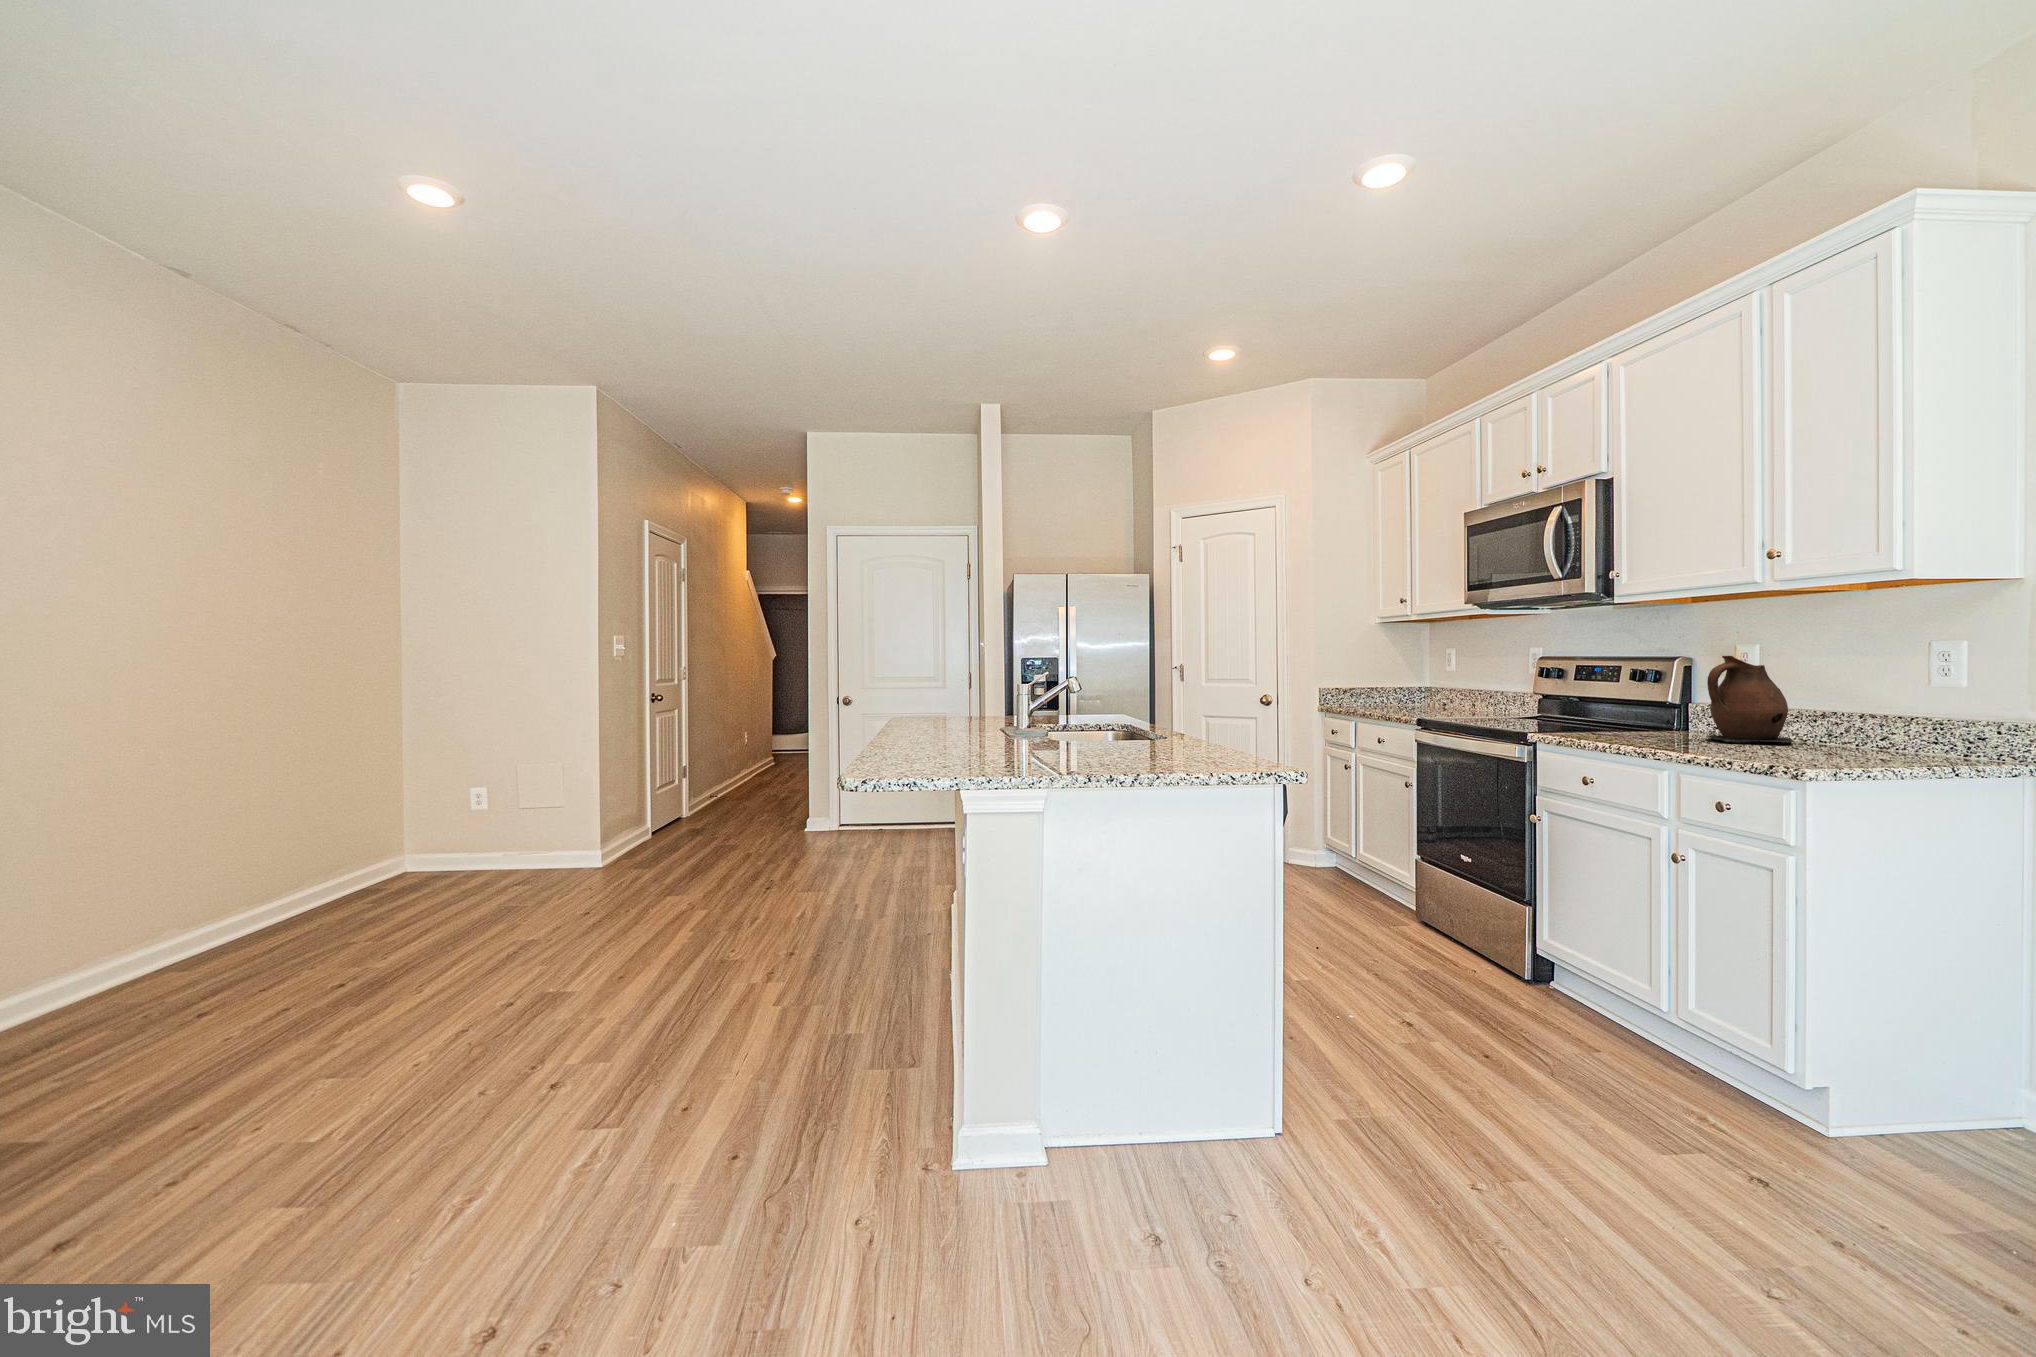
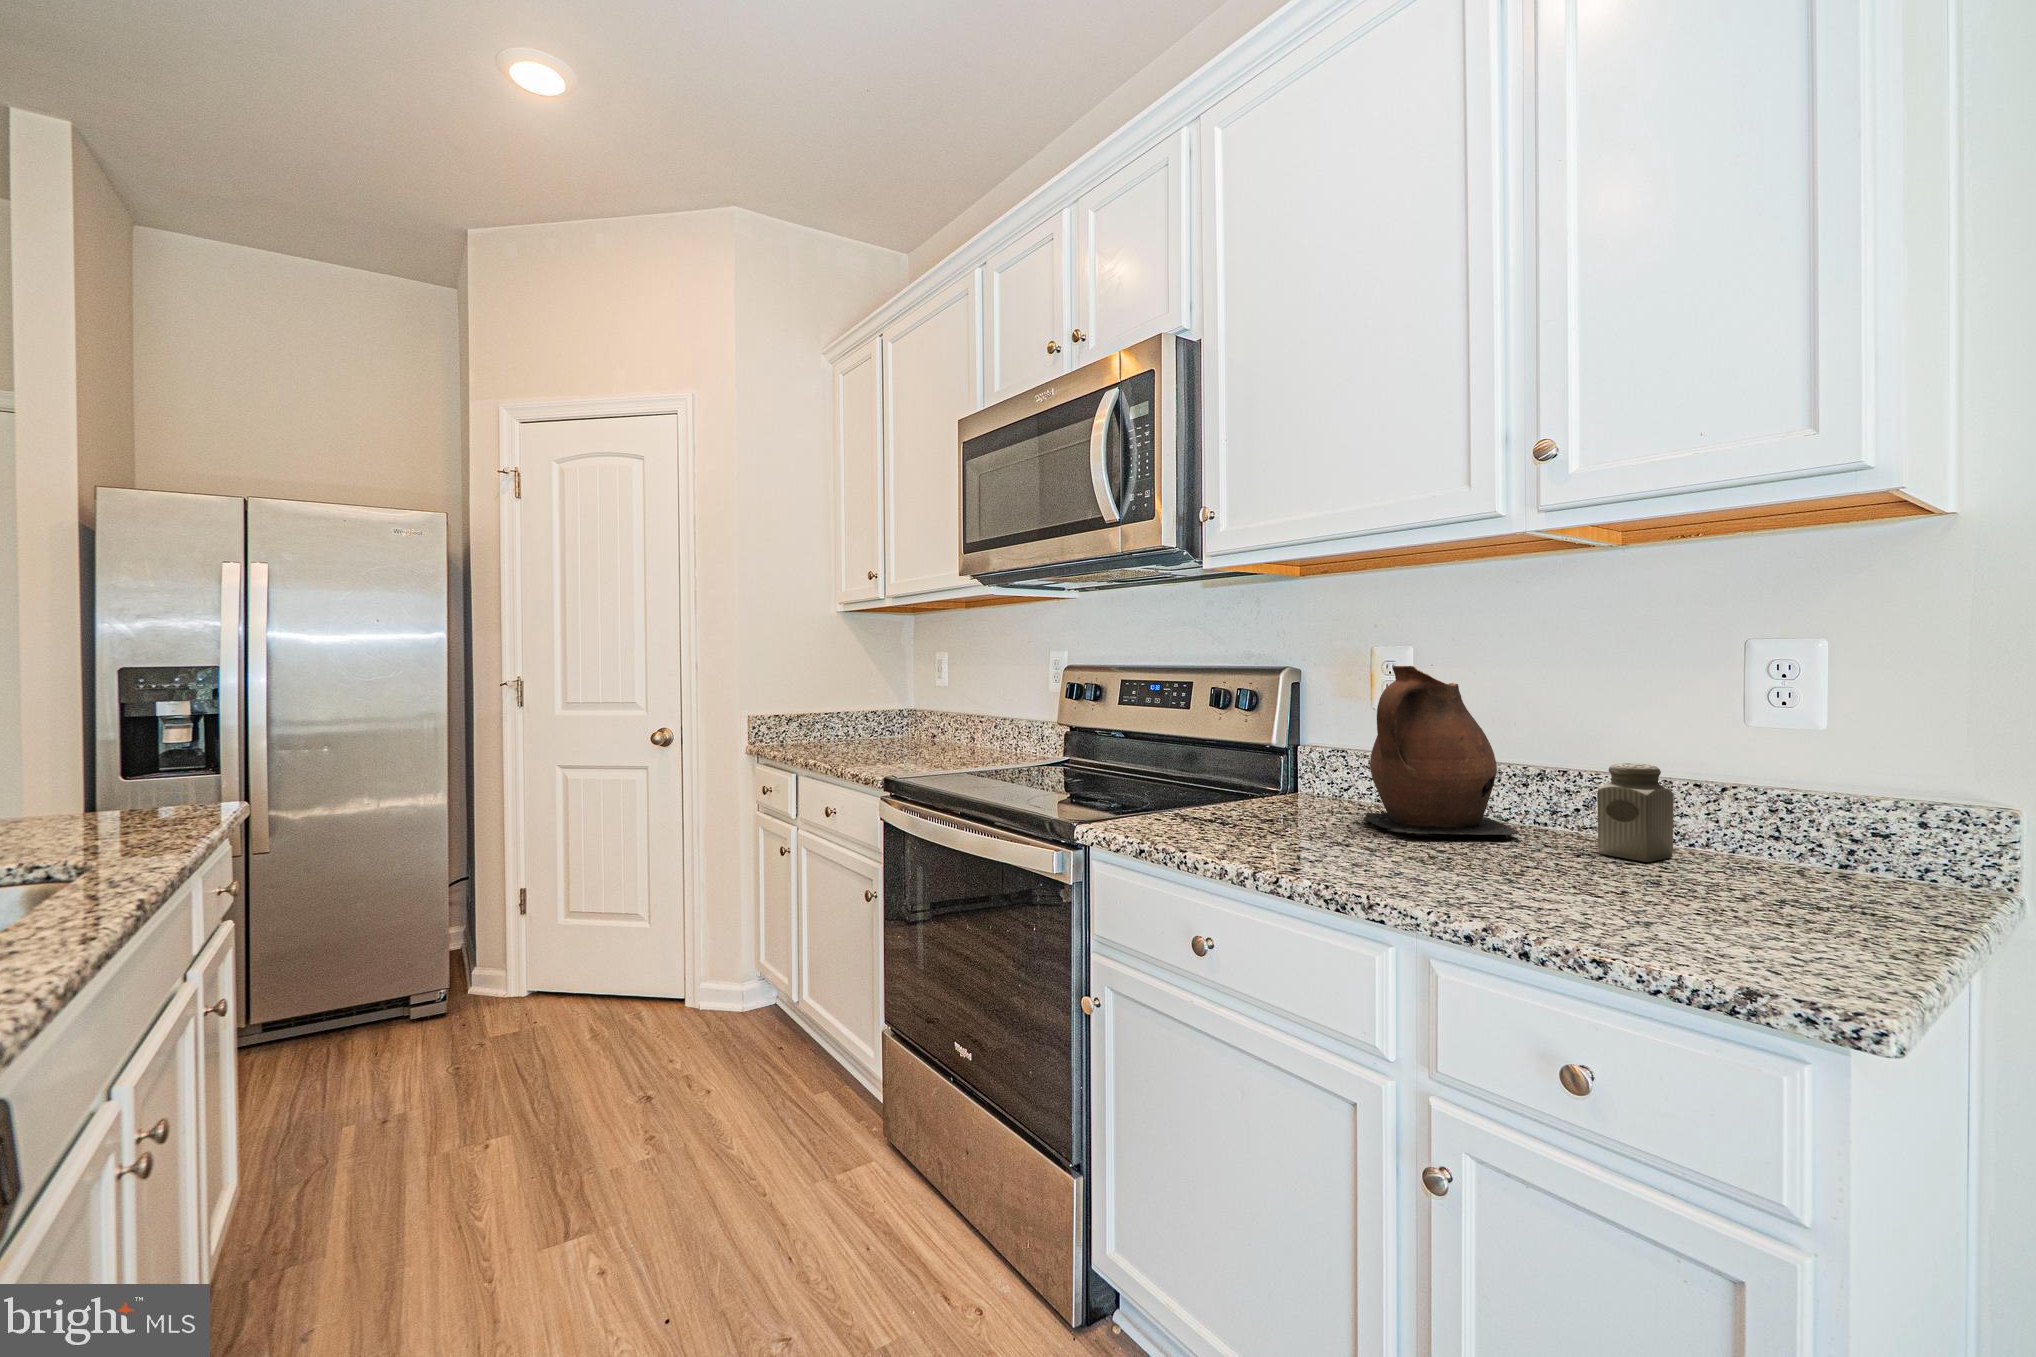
salt shaker: none [1827,705,1872,751] -> present [1597,763,1674,862]

